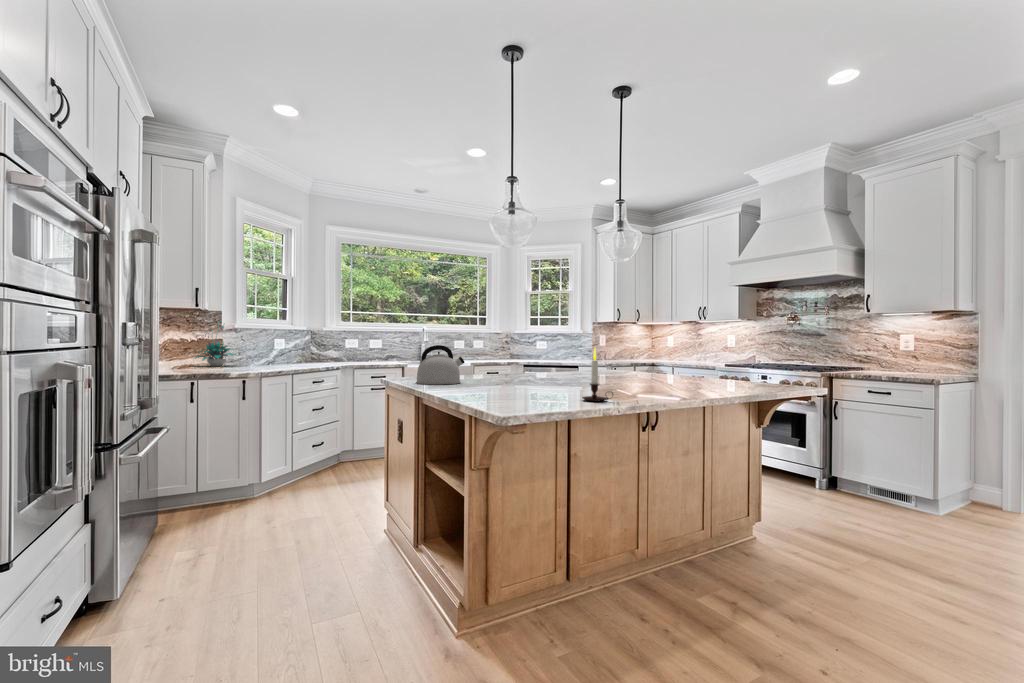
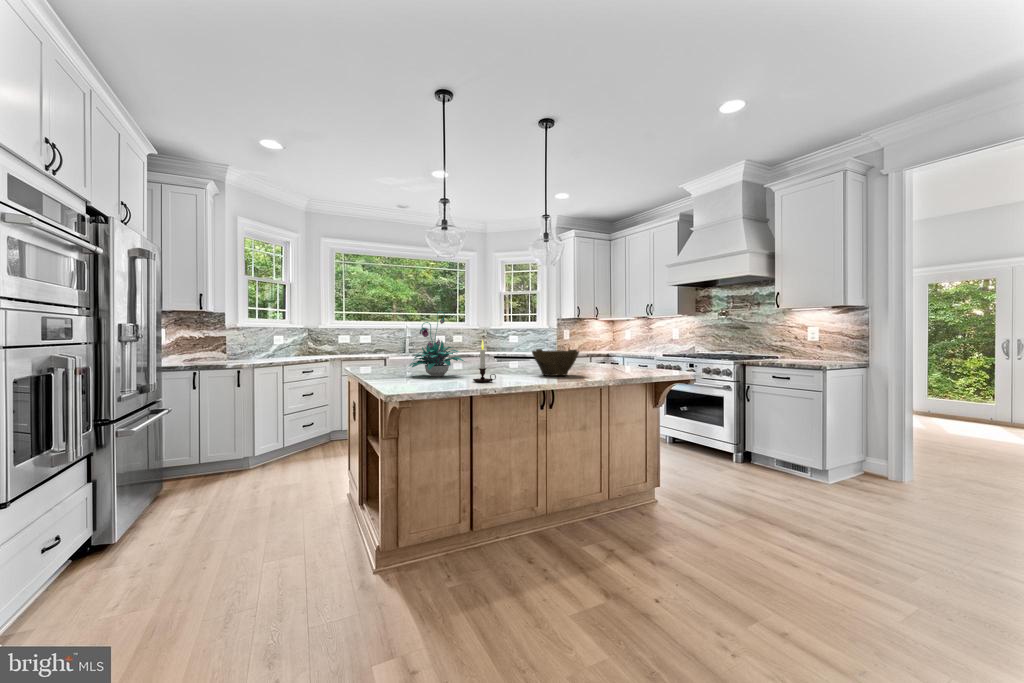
plant: present [195,326,233,366] -> present [410,311,464,376]
kettle: present [416,345,464,384] -> none [366,339,407,371]
bowl: none [631,359,691,392] -> present [532,349,579,376]

